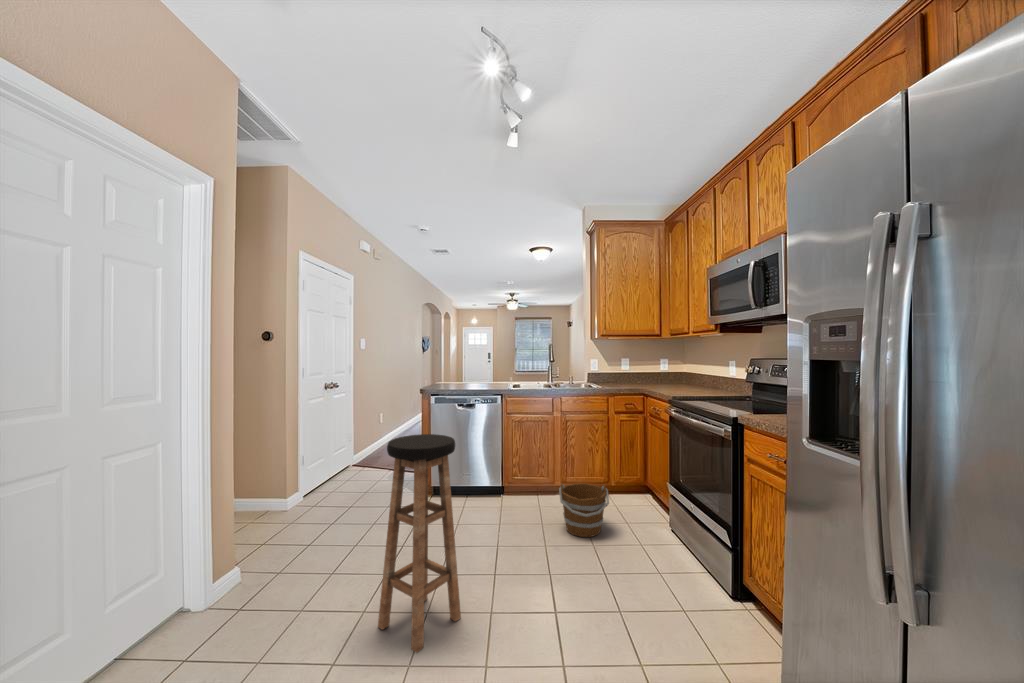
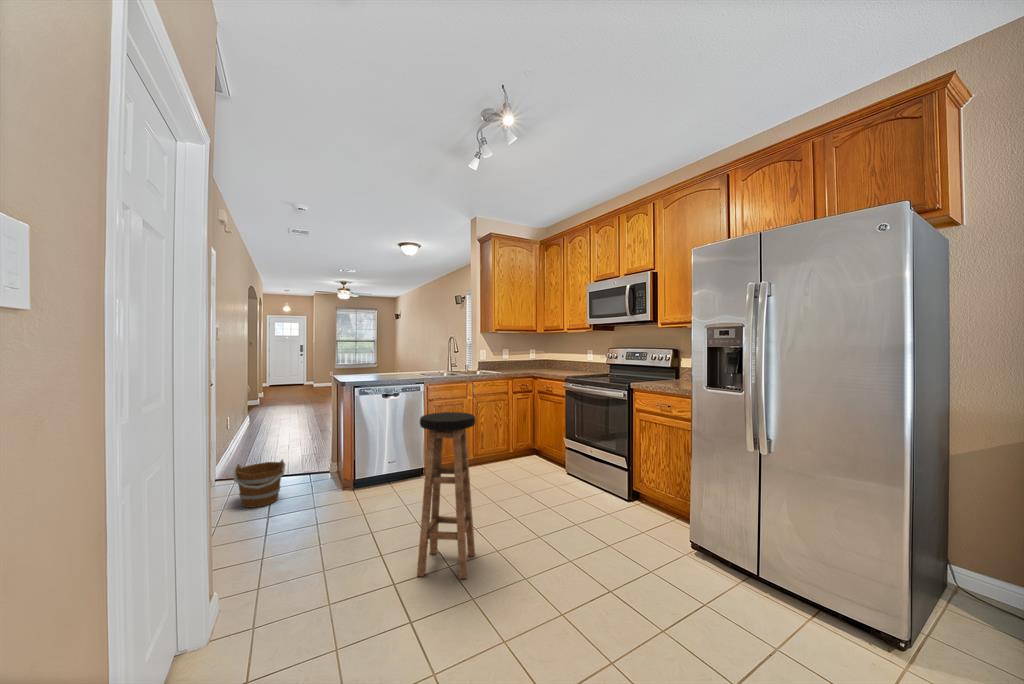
bucket: present [559,484,609,537] -> present [234,459,285,508]

